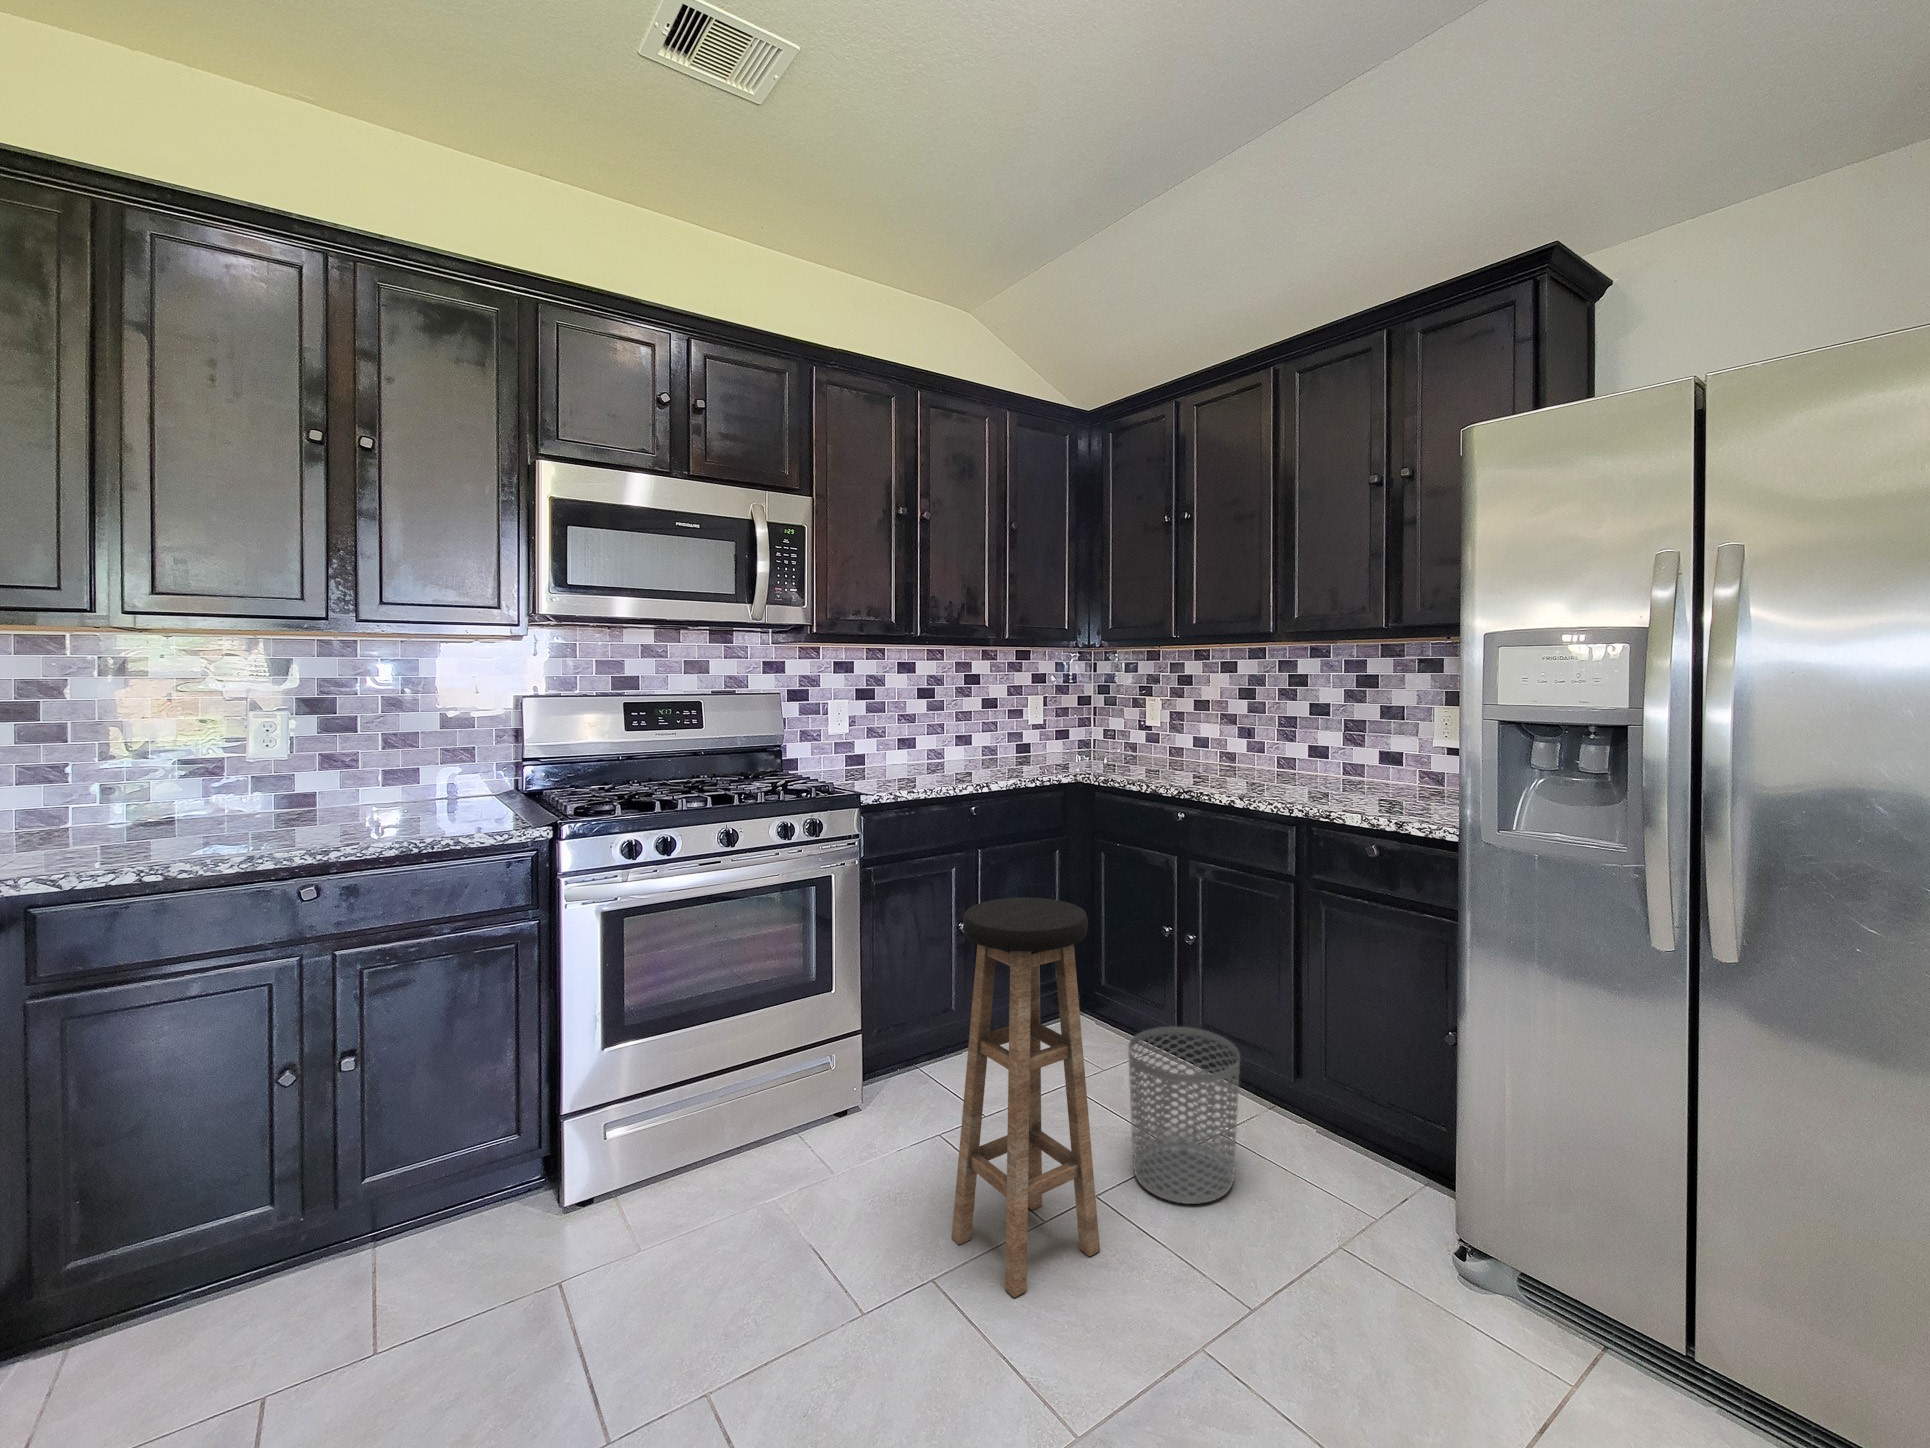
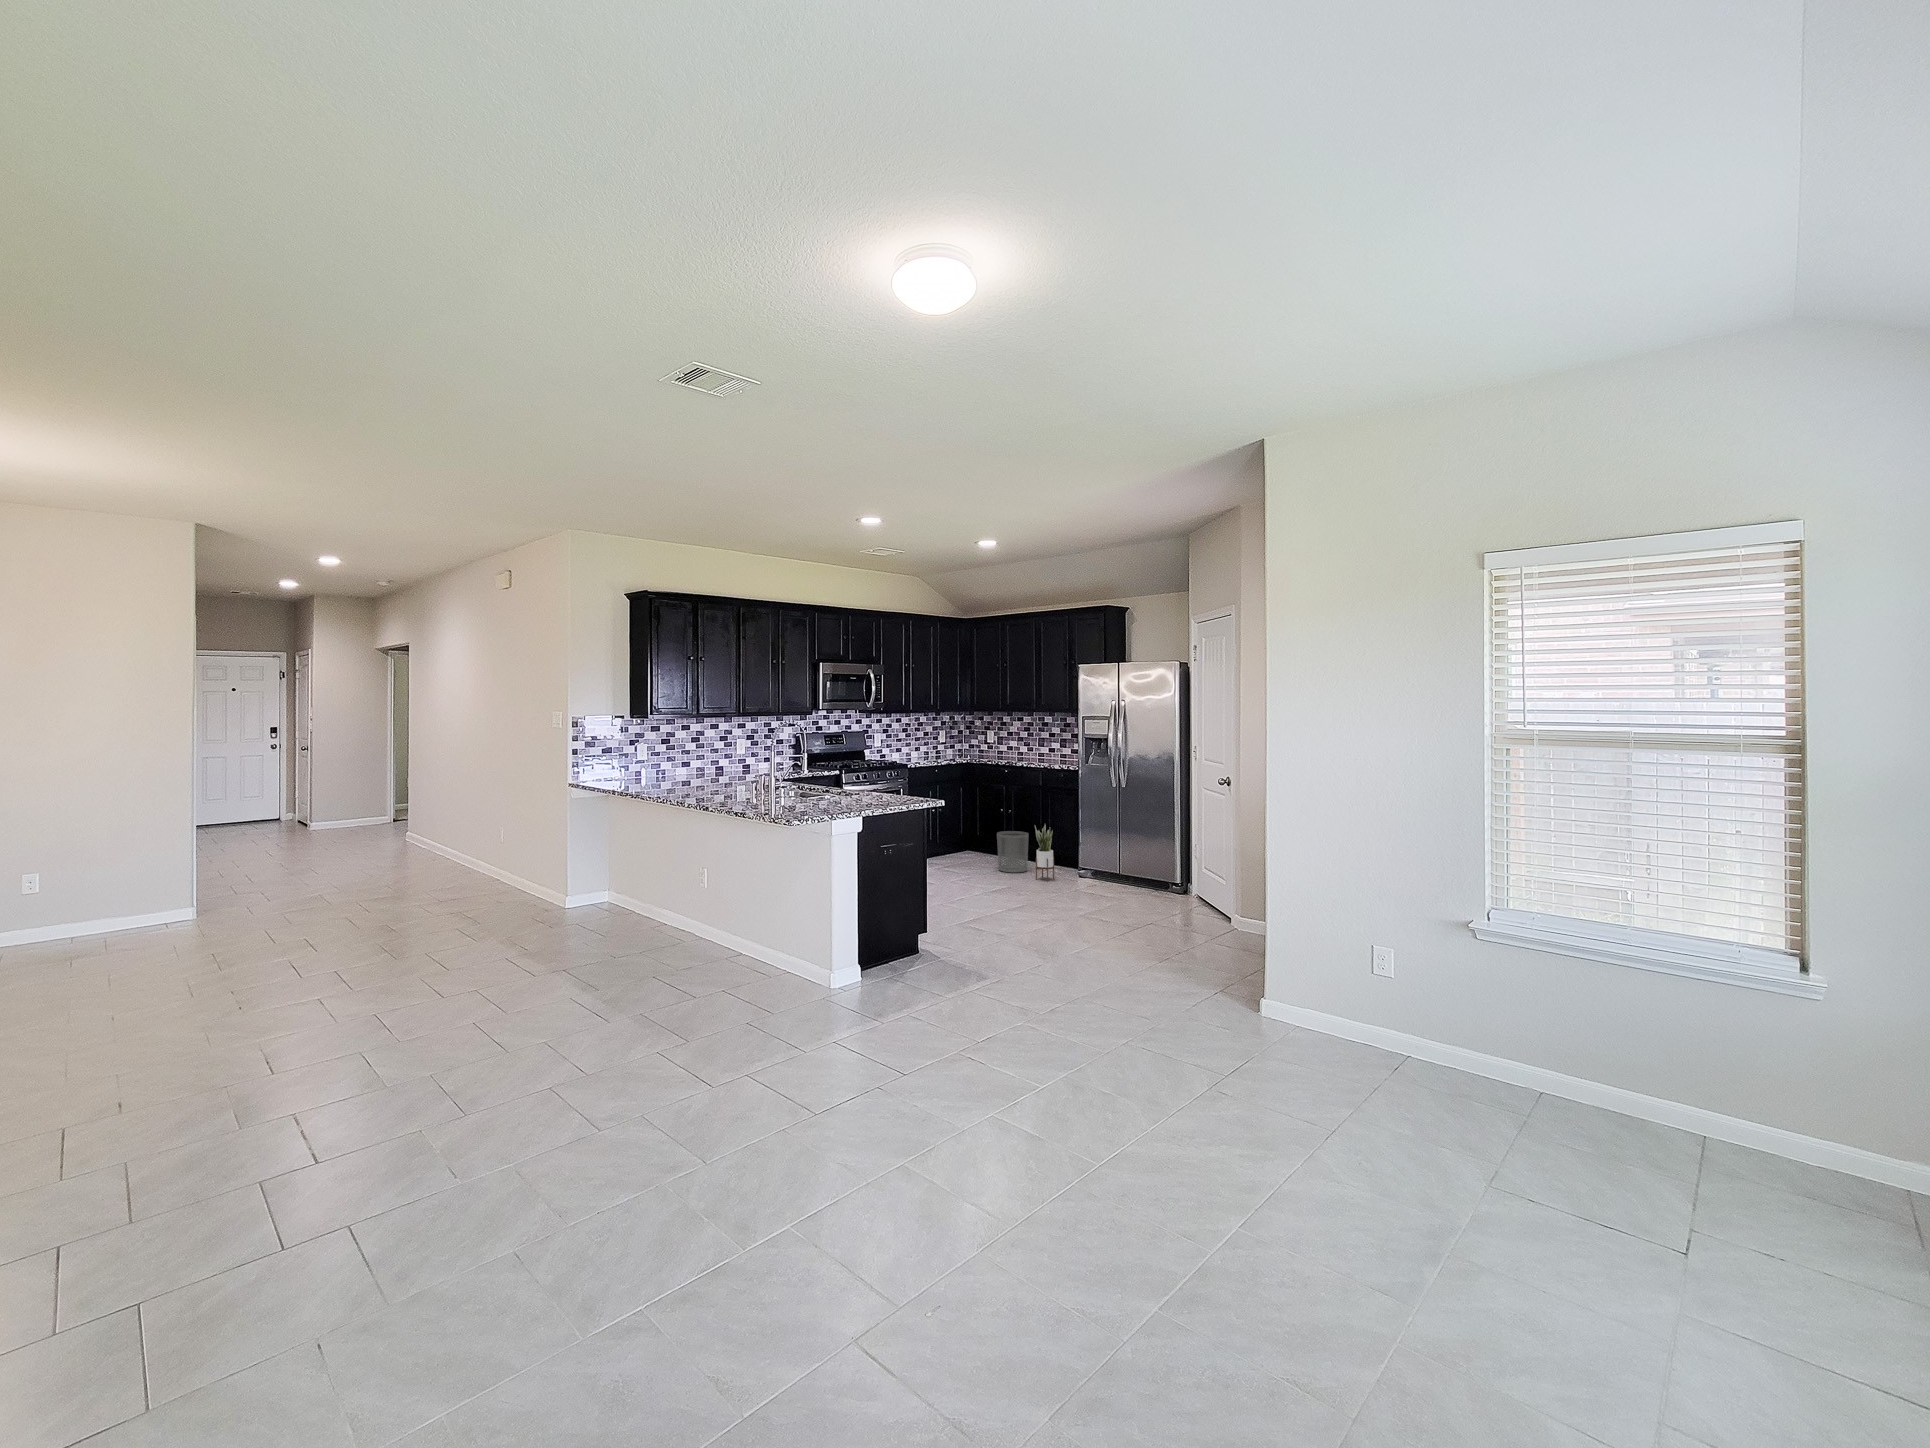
bar stool: present [952,898,1100,1297] -> none [955,788,994,881]
potted plant: none [1262,1072,1342,1328] -> present [1035,825,1054,881]

